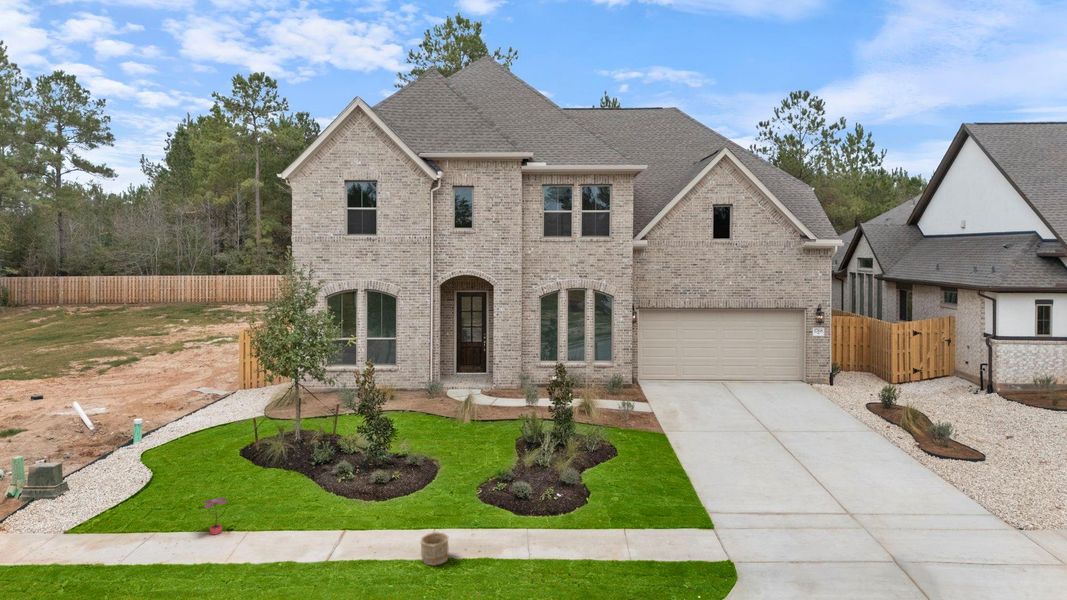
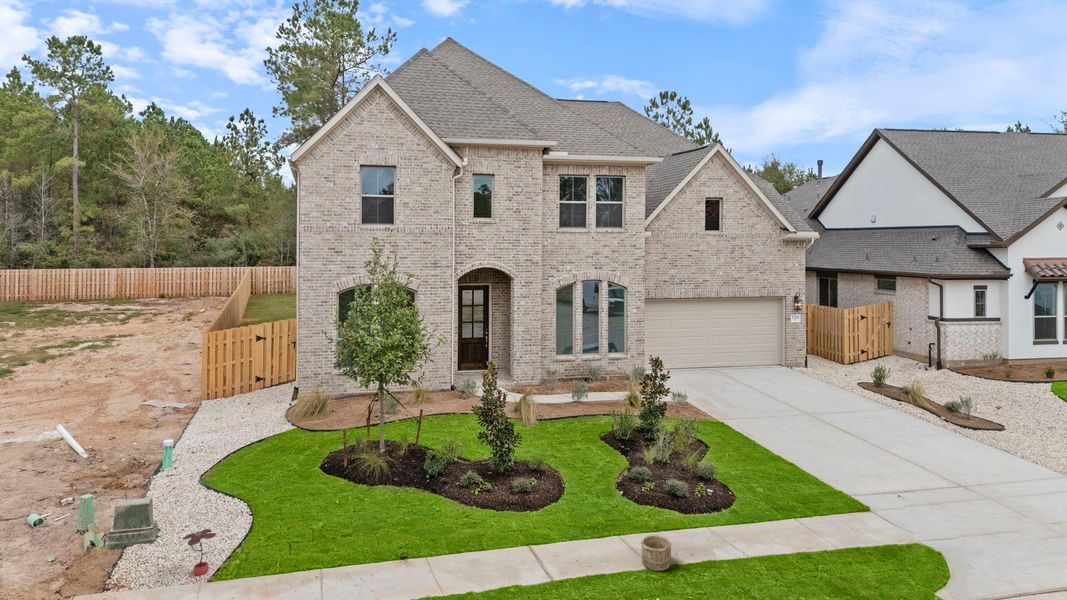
potted plant: present [203,497,228,535] -> present [183,529,216,575]

